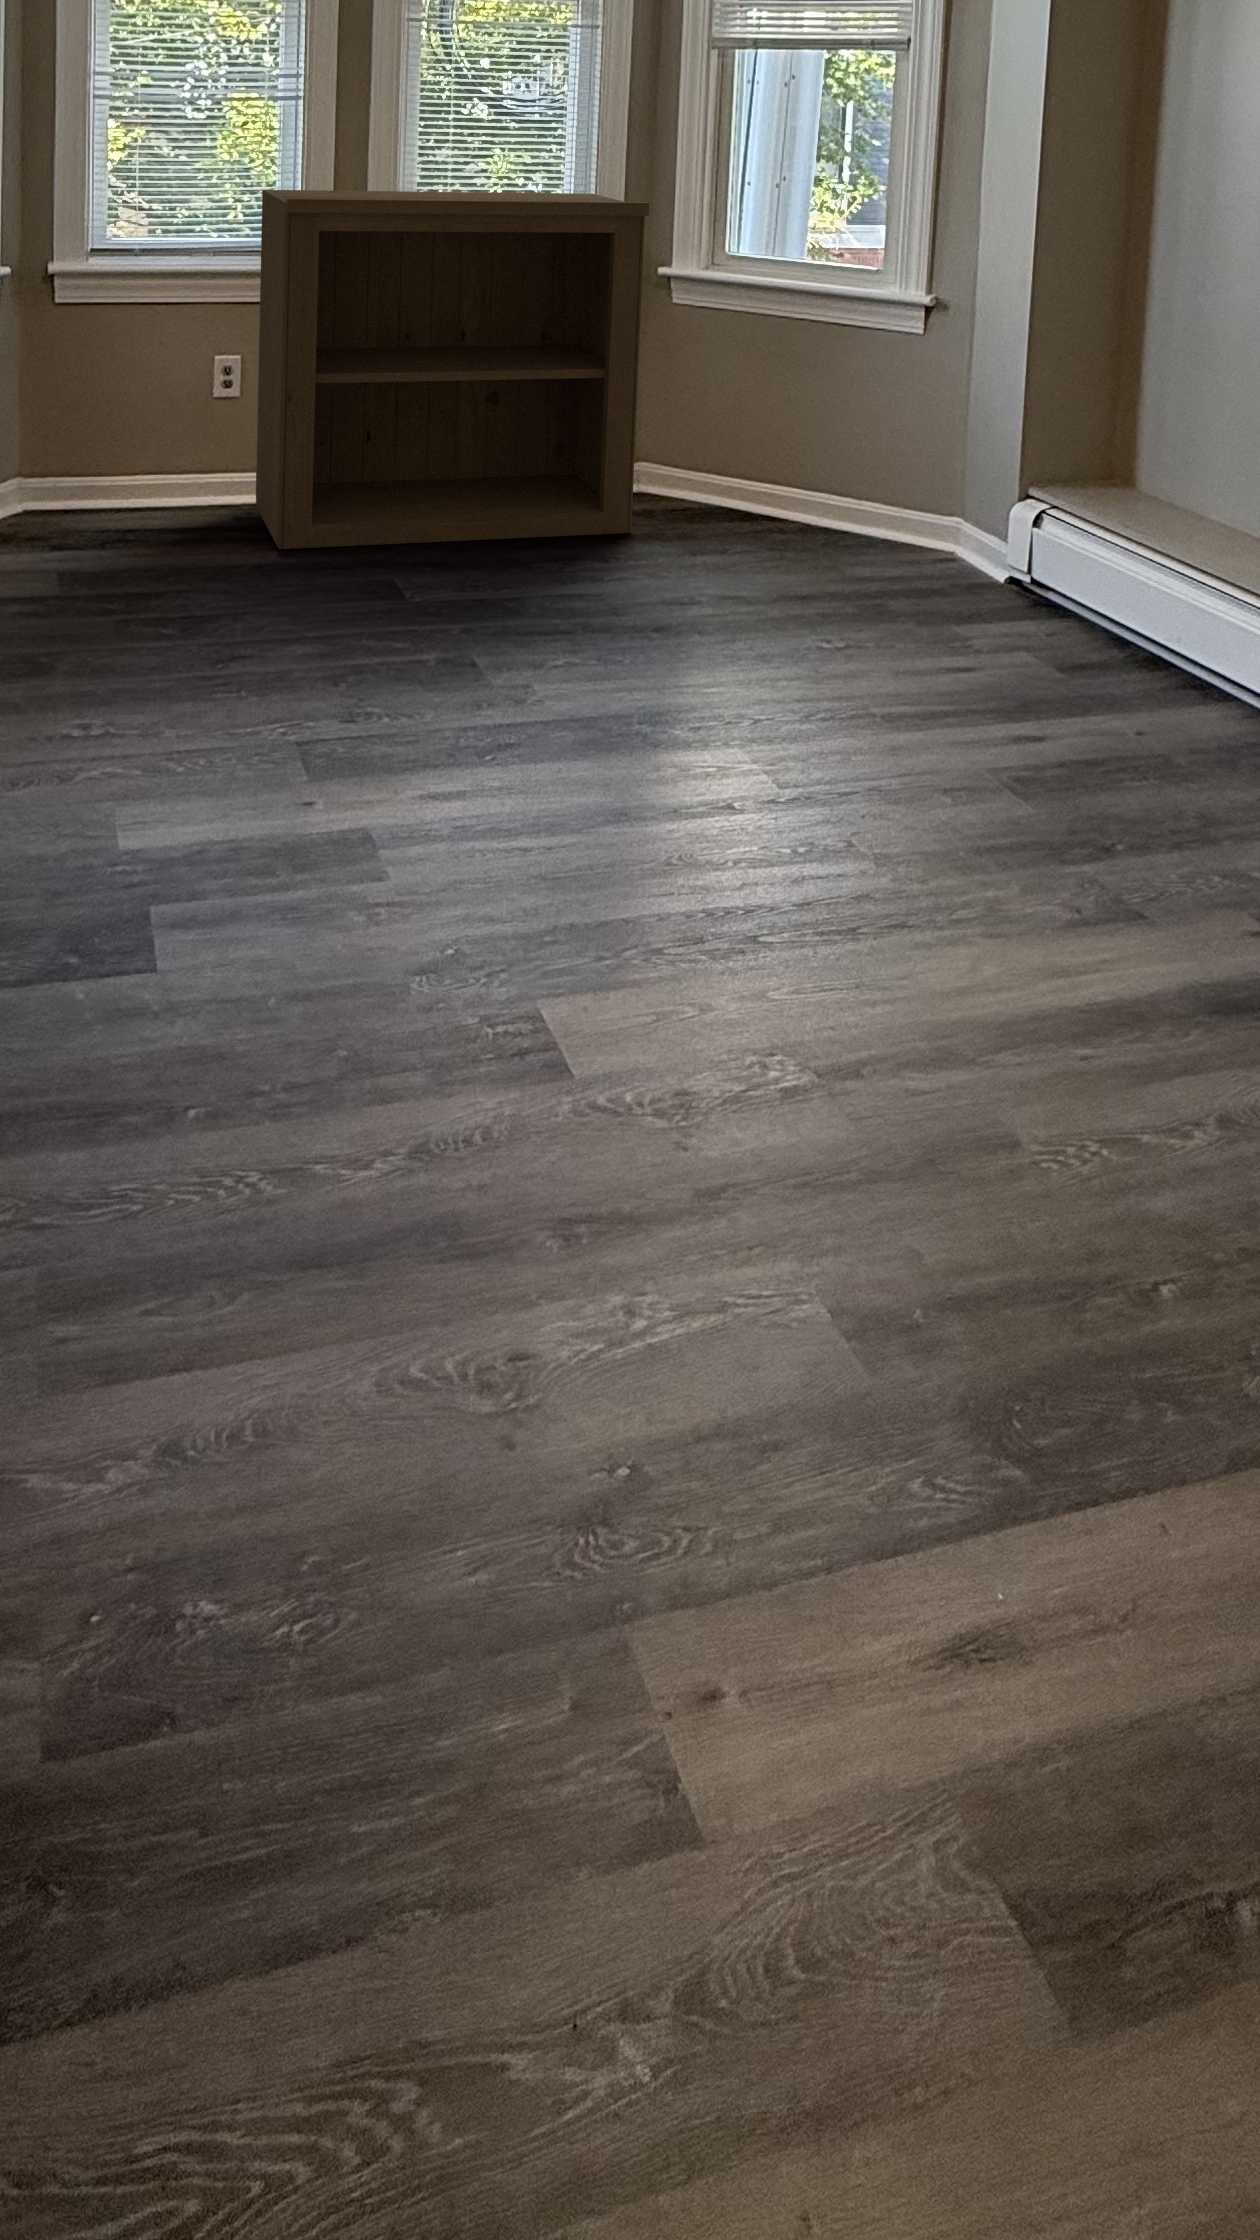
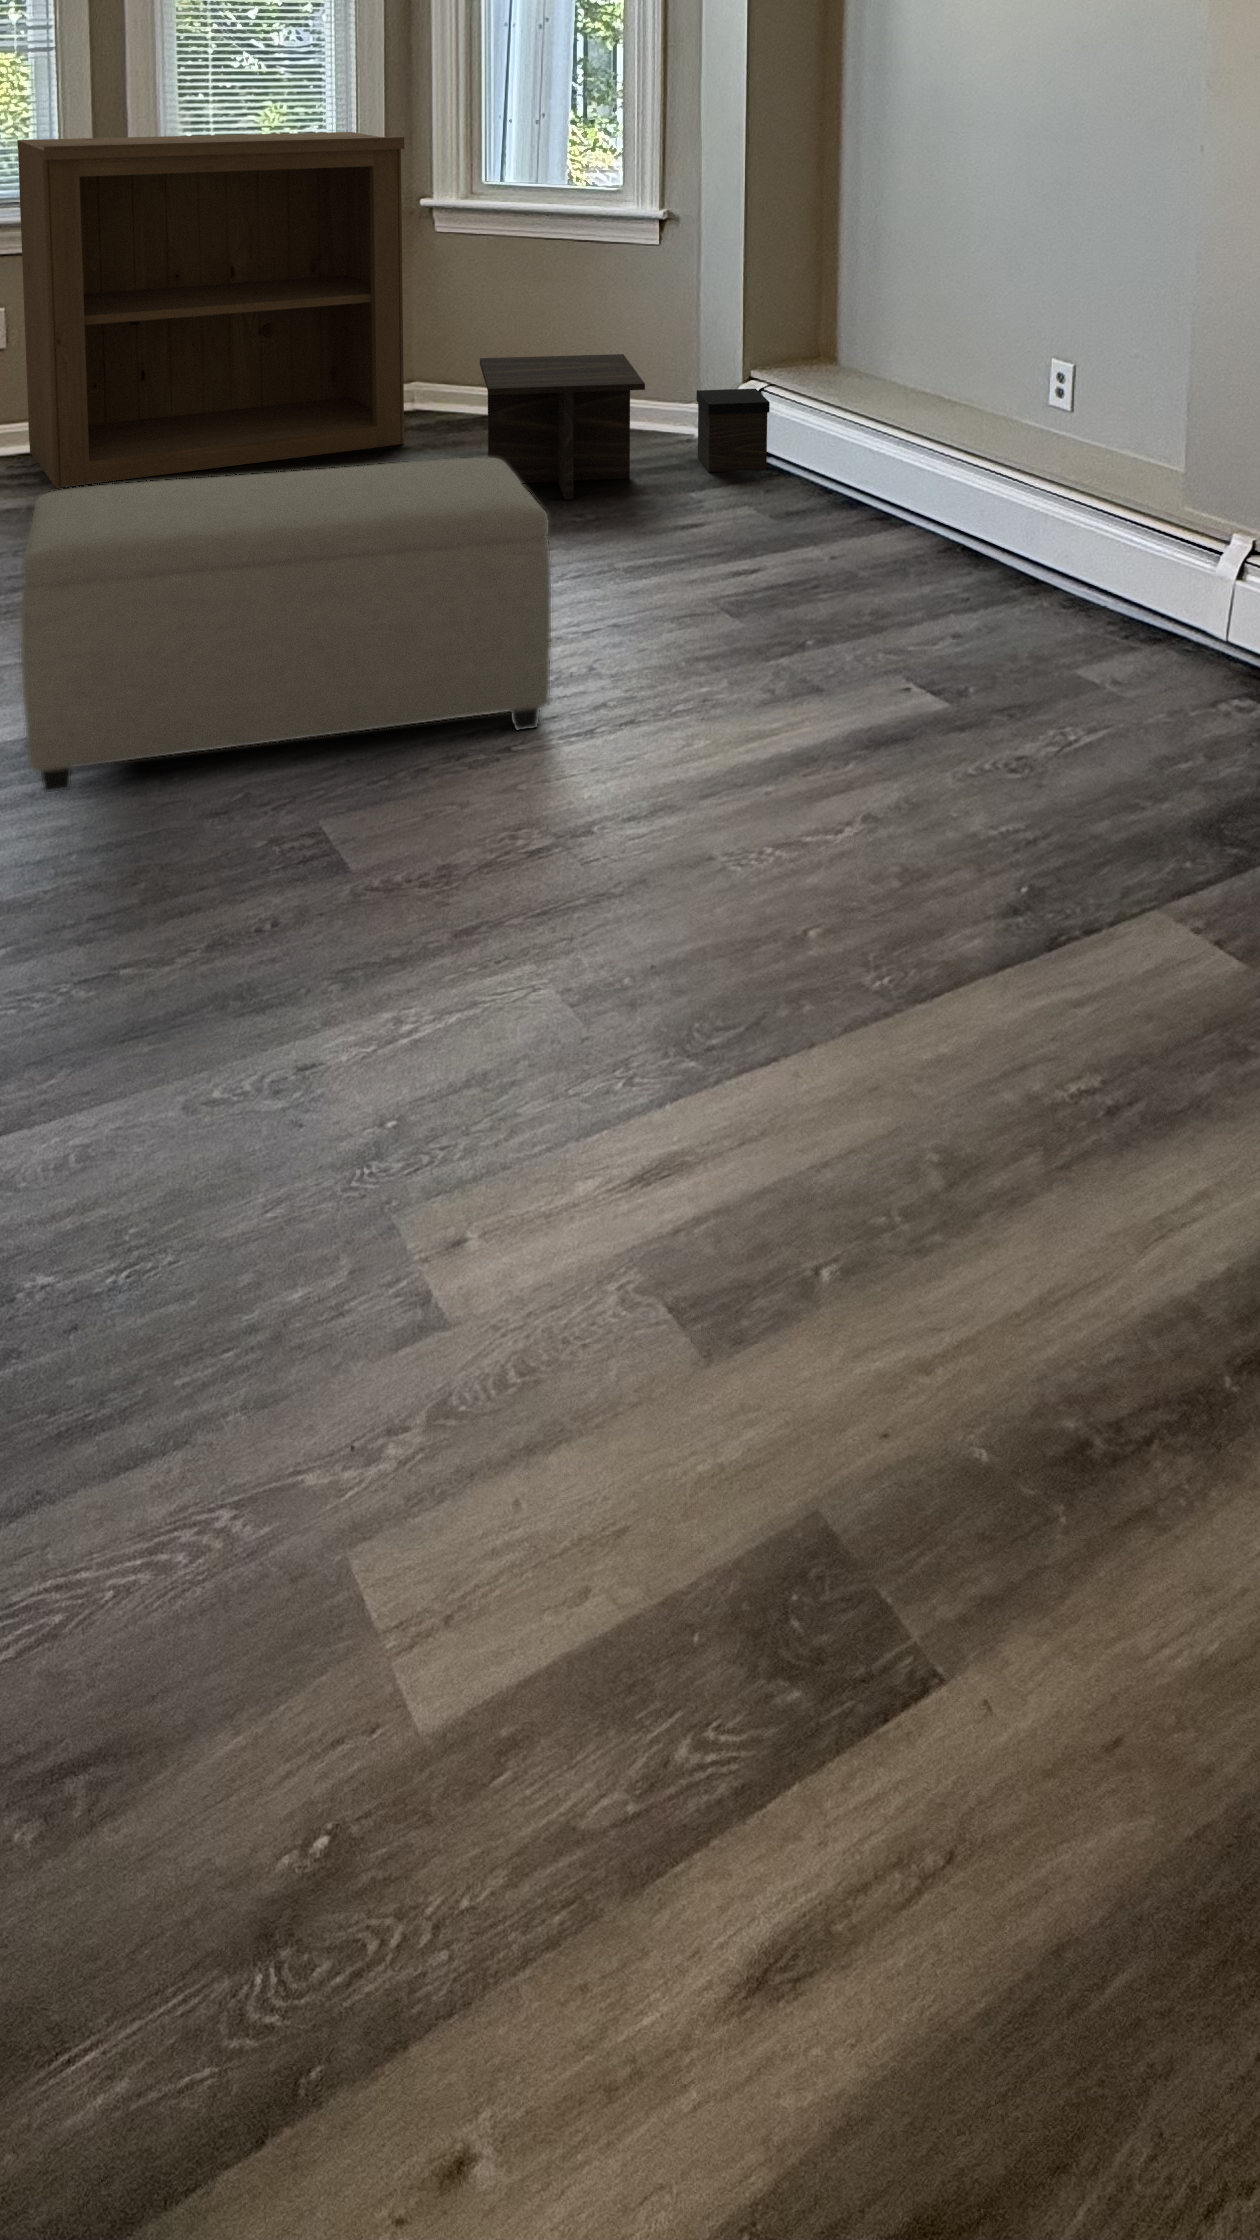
coffee table: none [719,449,1054,620] -> present [480,354,770,500]
ottoman: none [233,576,815,916] -> present [21,458,551,792]

